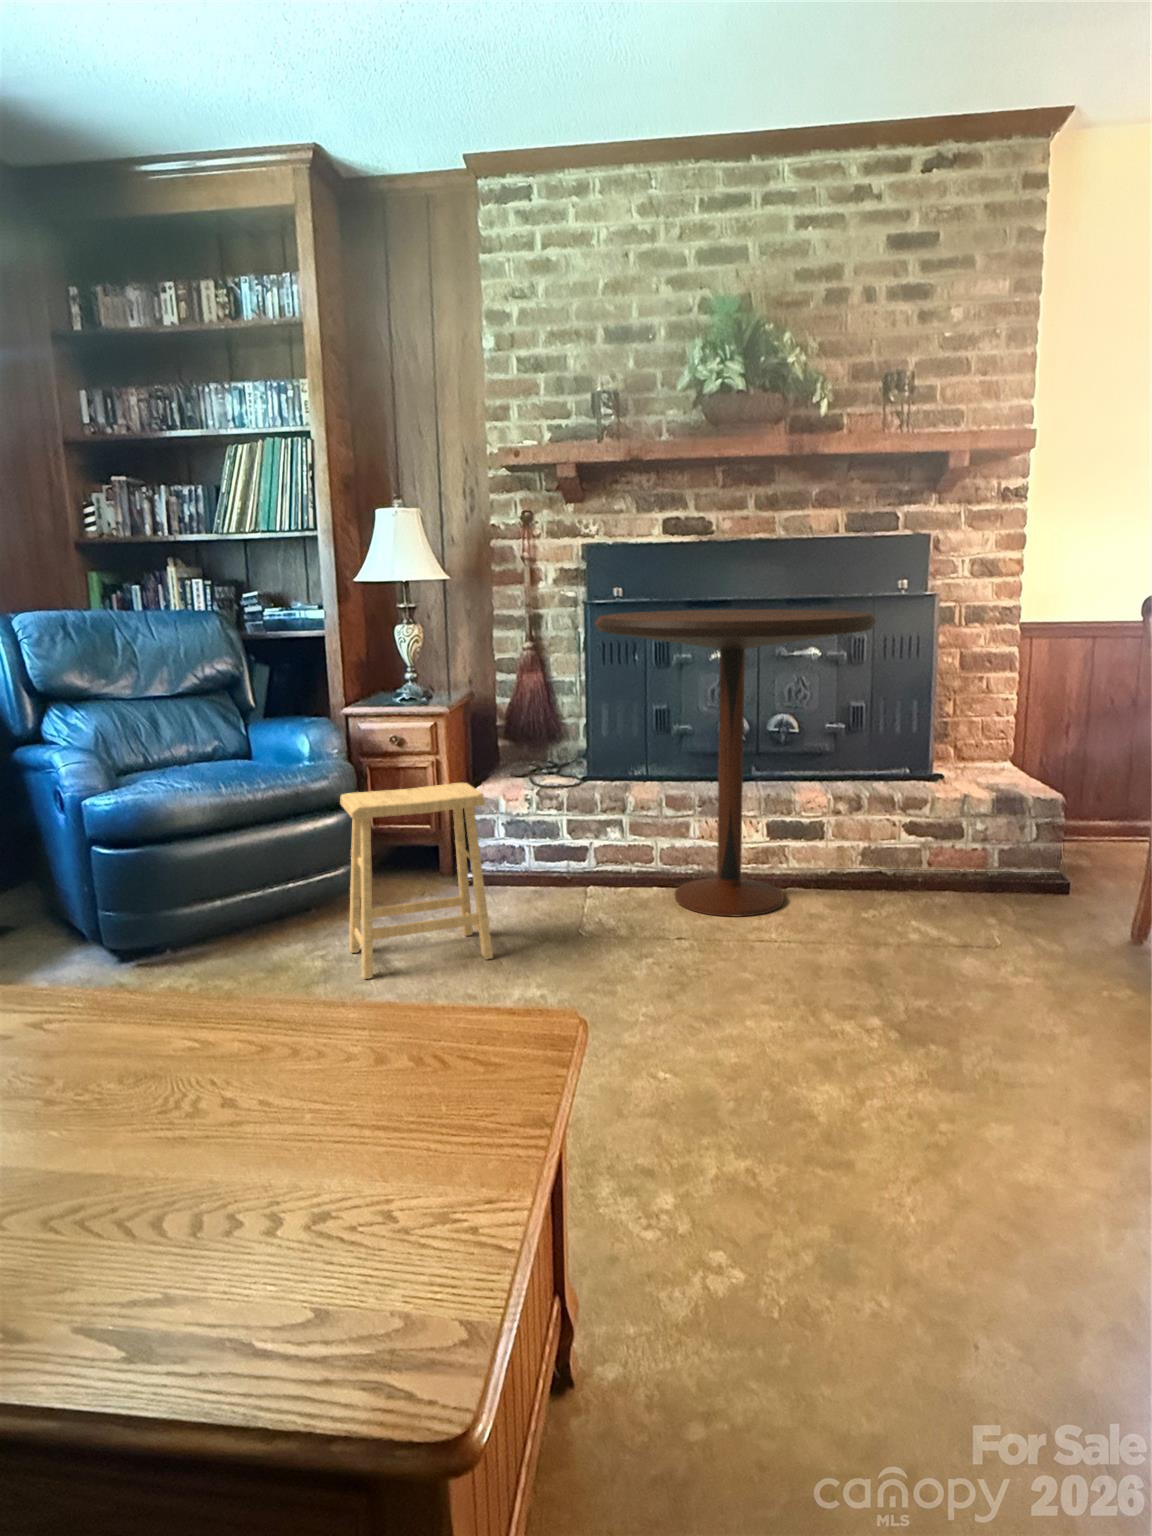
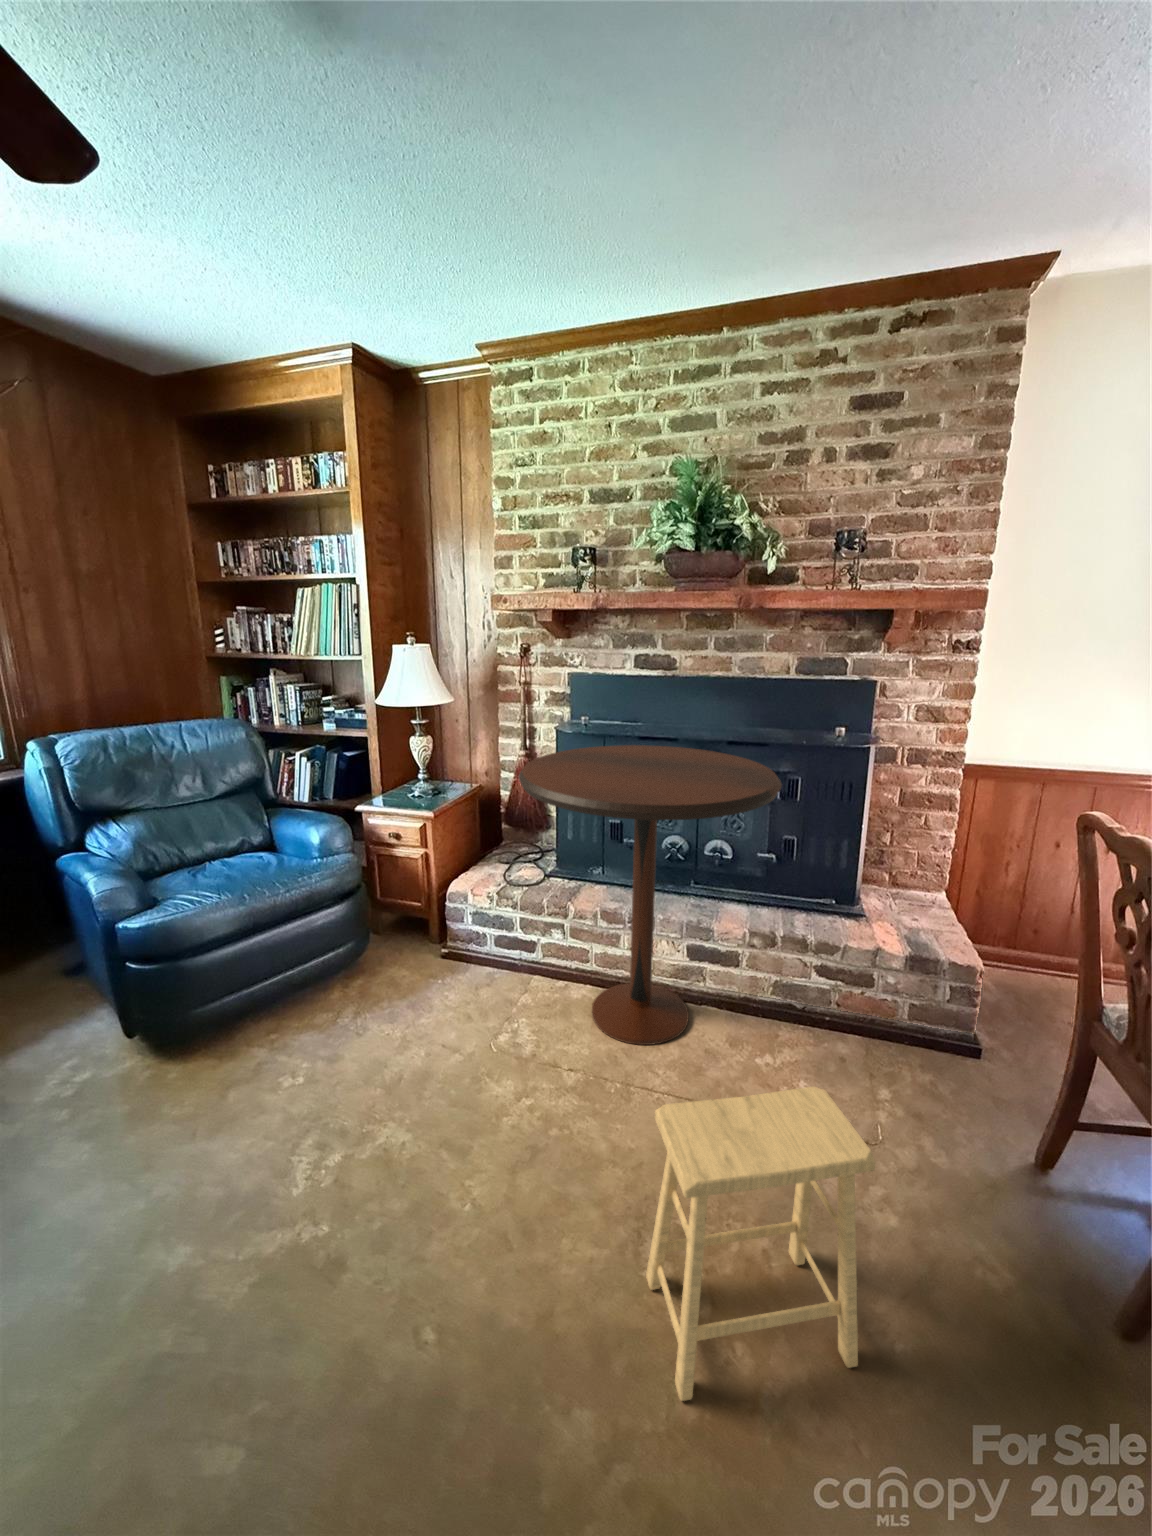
footstool: present [340,783,493,979] -> present [646,1087,875,1401]

